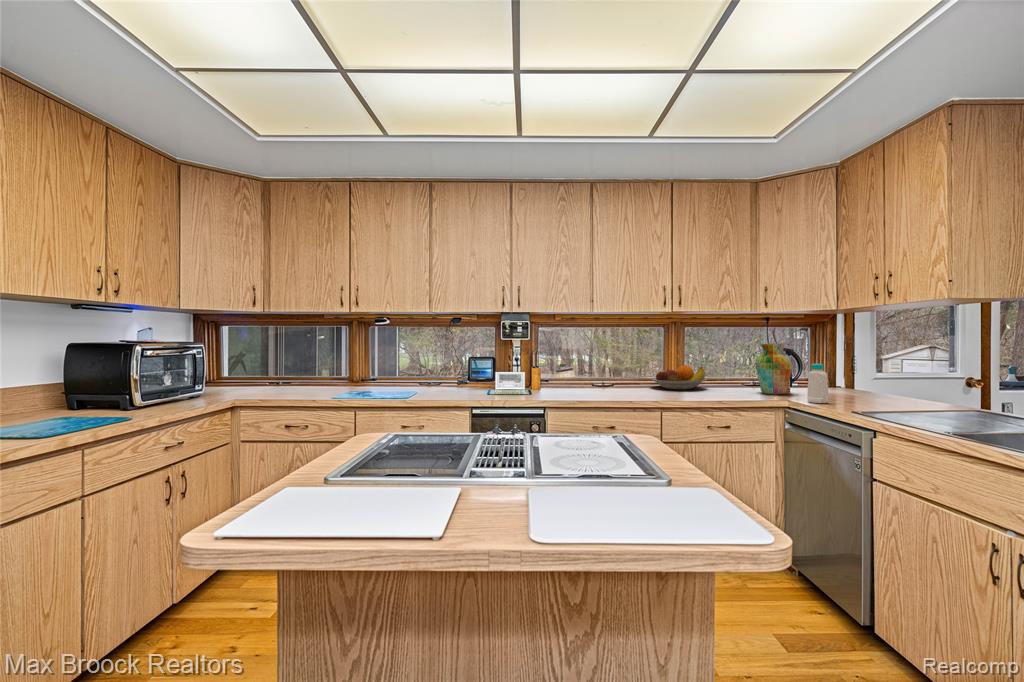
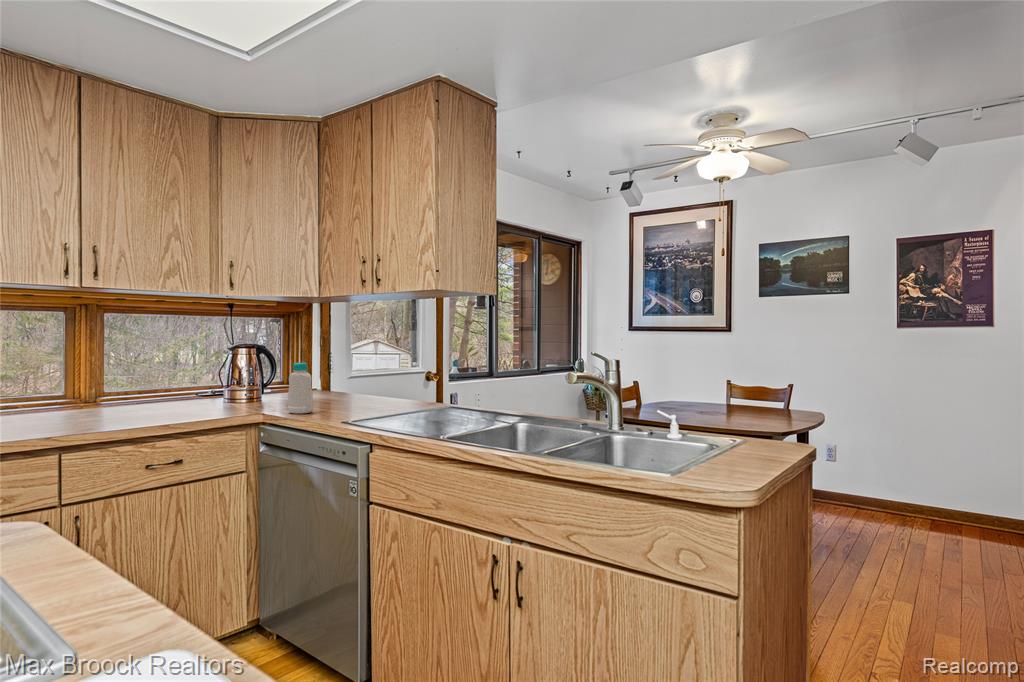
vase: present [755,343,792,395] -> none [217,337,266,407]
fruit bowl: present [651,365,707,389] -> none [34,371,142,411]

